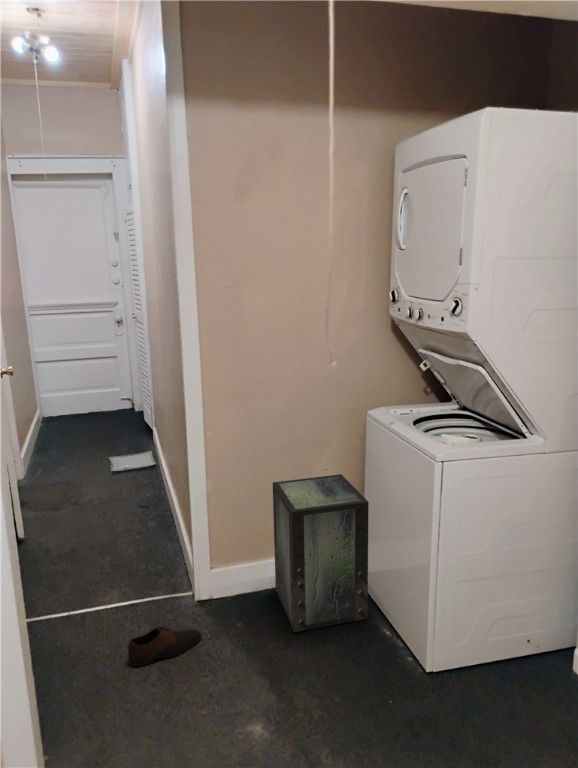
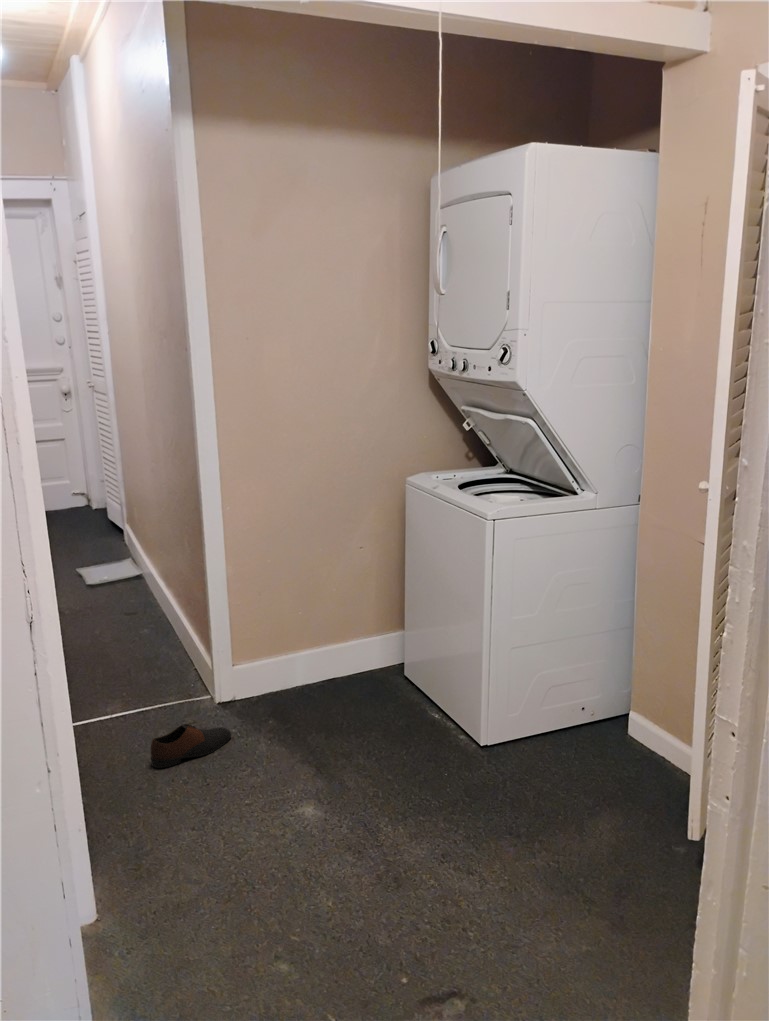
storage box: present [273,474,369,632] -> none [303,551,415,723]

